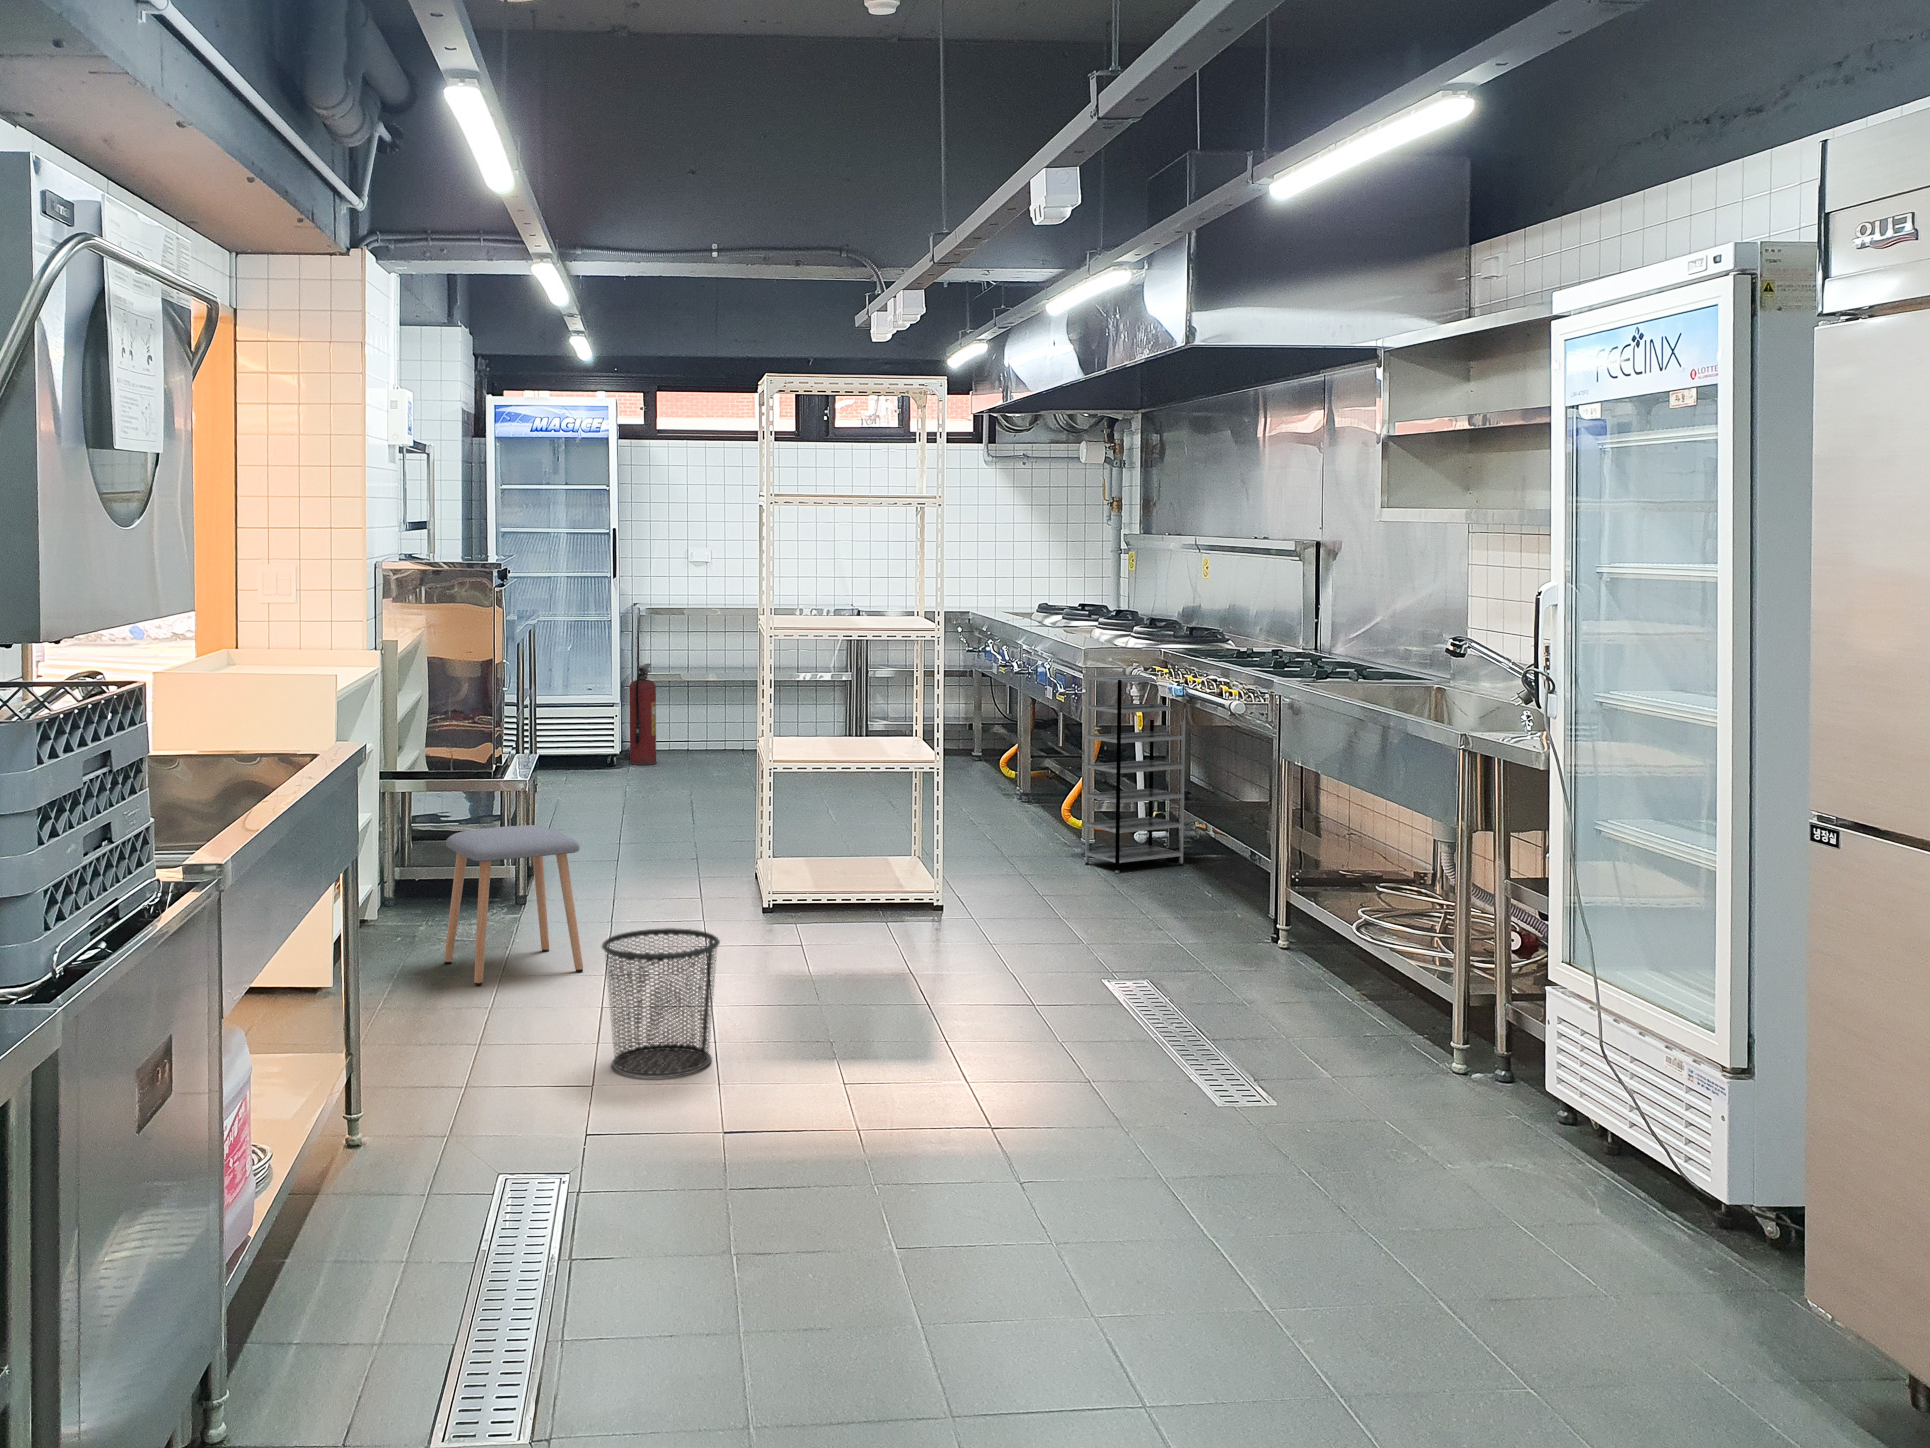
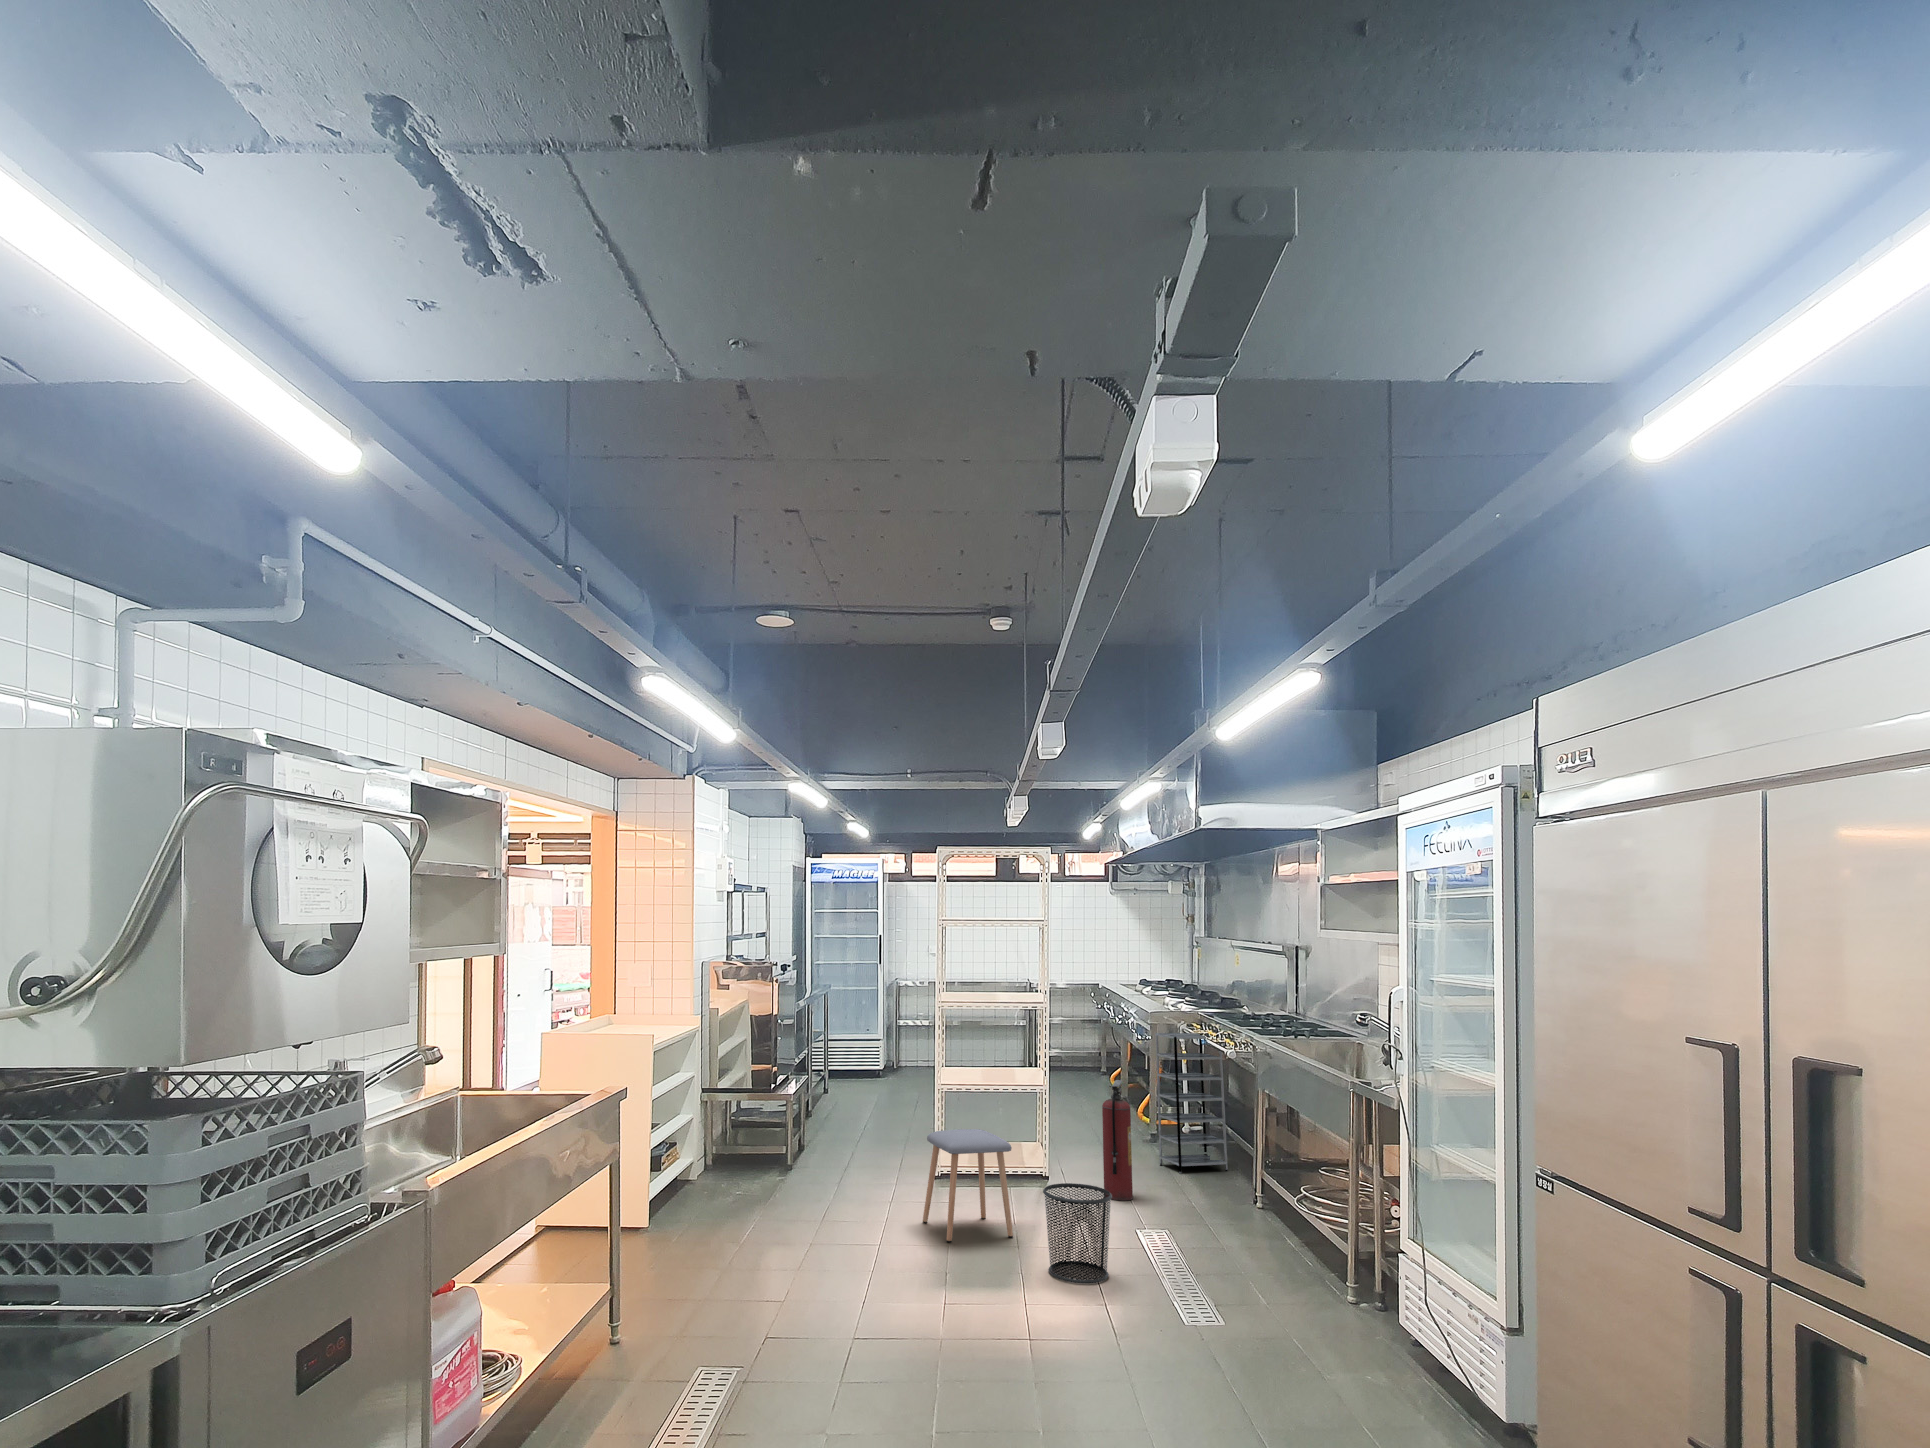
fire extinguisher: present [629,664,657,765] -> present [1102,1080,1133,1201]
stool: present [444,825,583,985] -> present [923,1129,1013,1242]
waste bin: present [602,928,720,1077] -> present [1043,1183,1112,1284]

